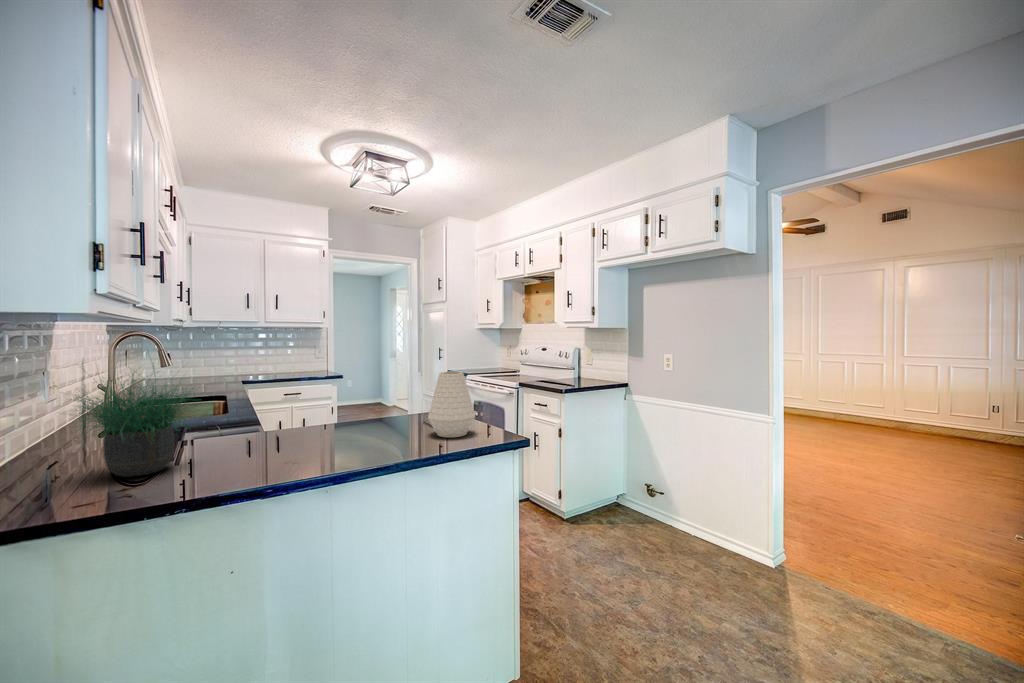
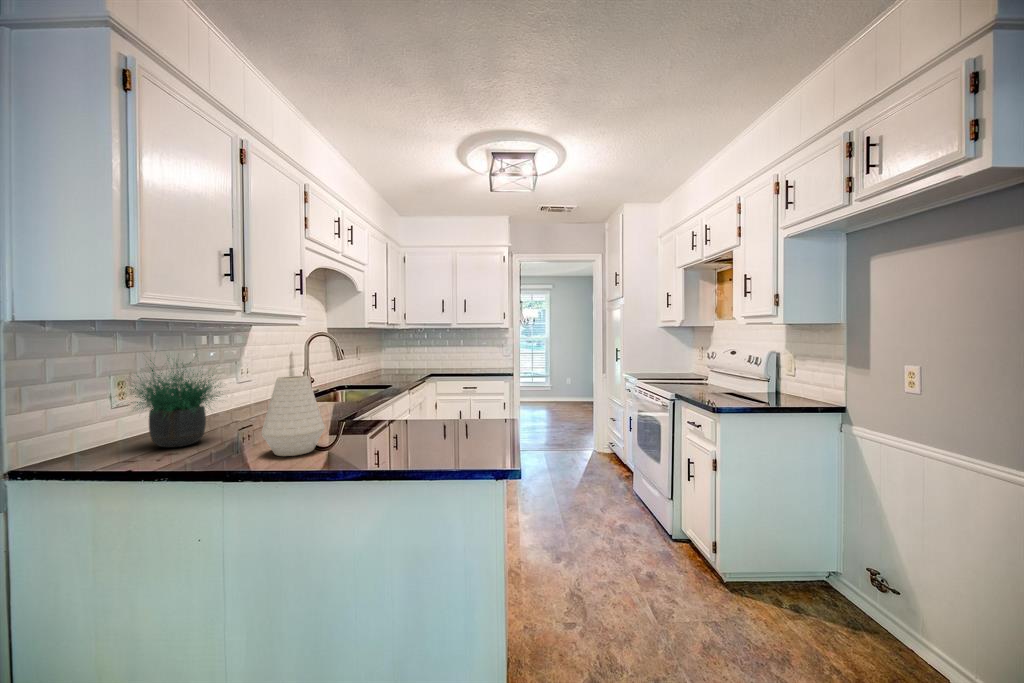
vase: present [428,372,475,438] -> present [262,376,324,456]

